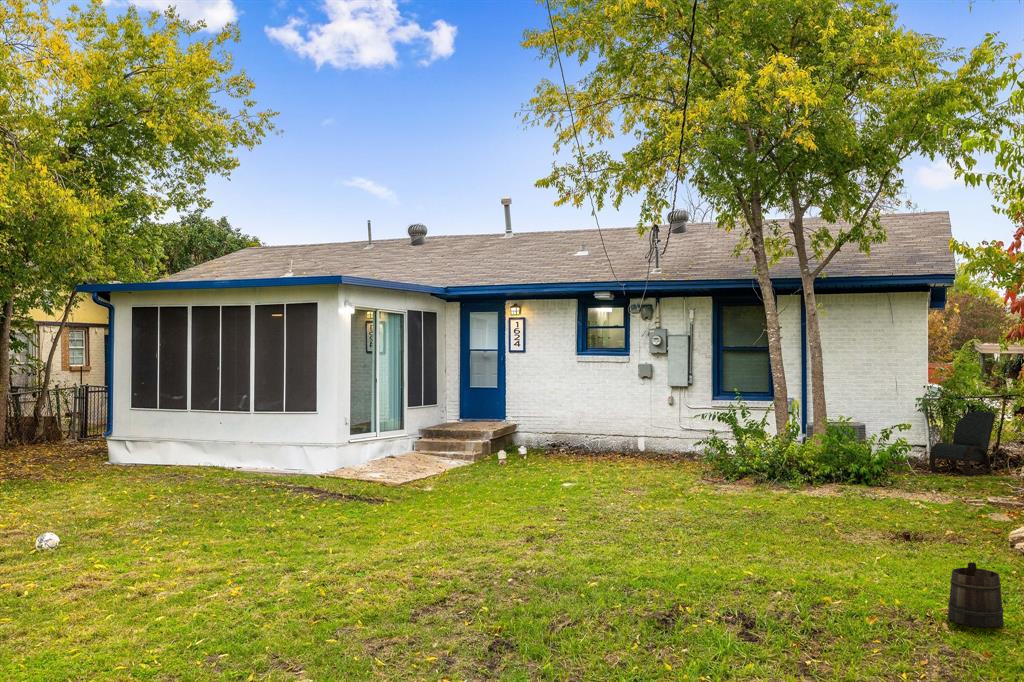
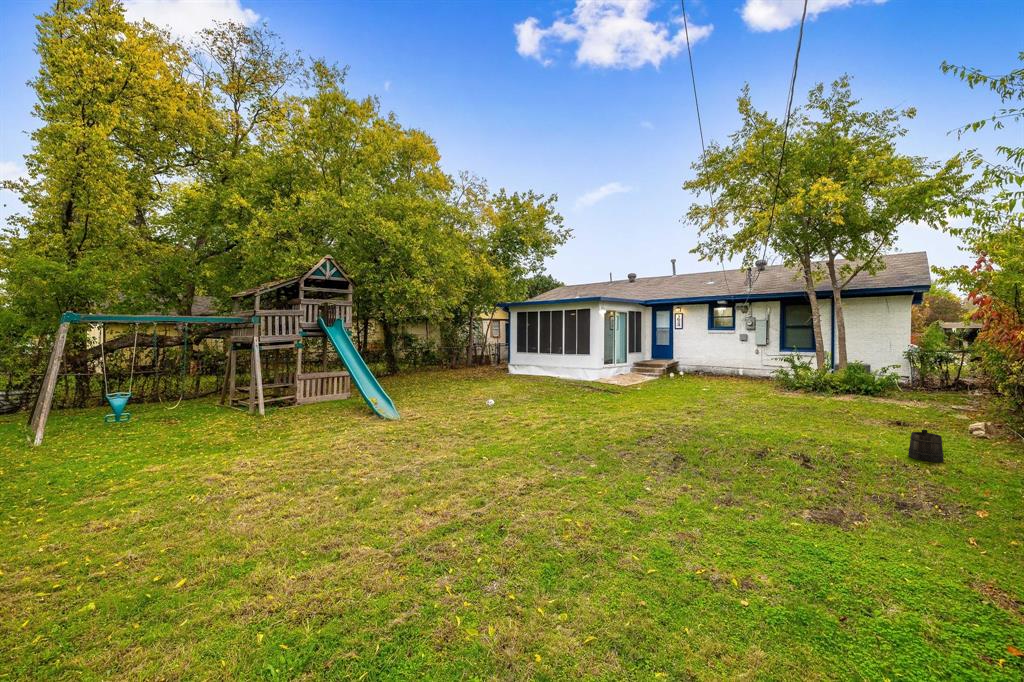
lounge chair: present [929,411,995,476] -> none [914,359,962,394]

